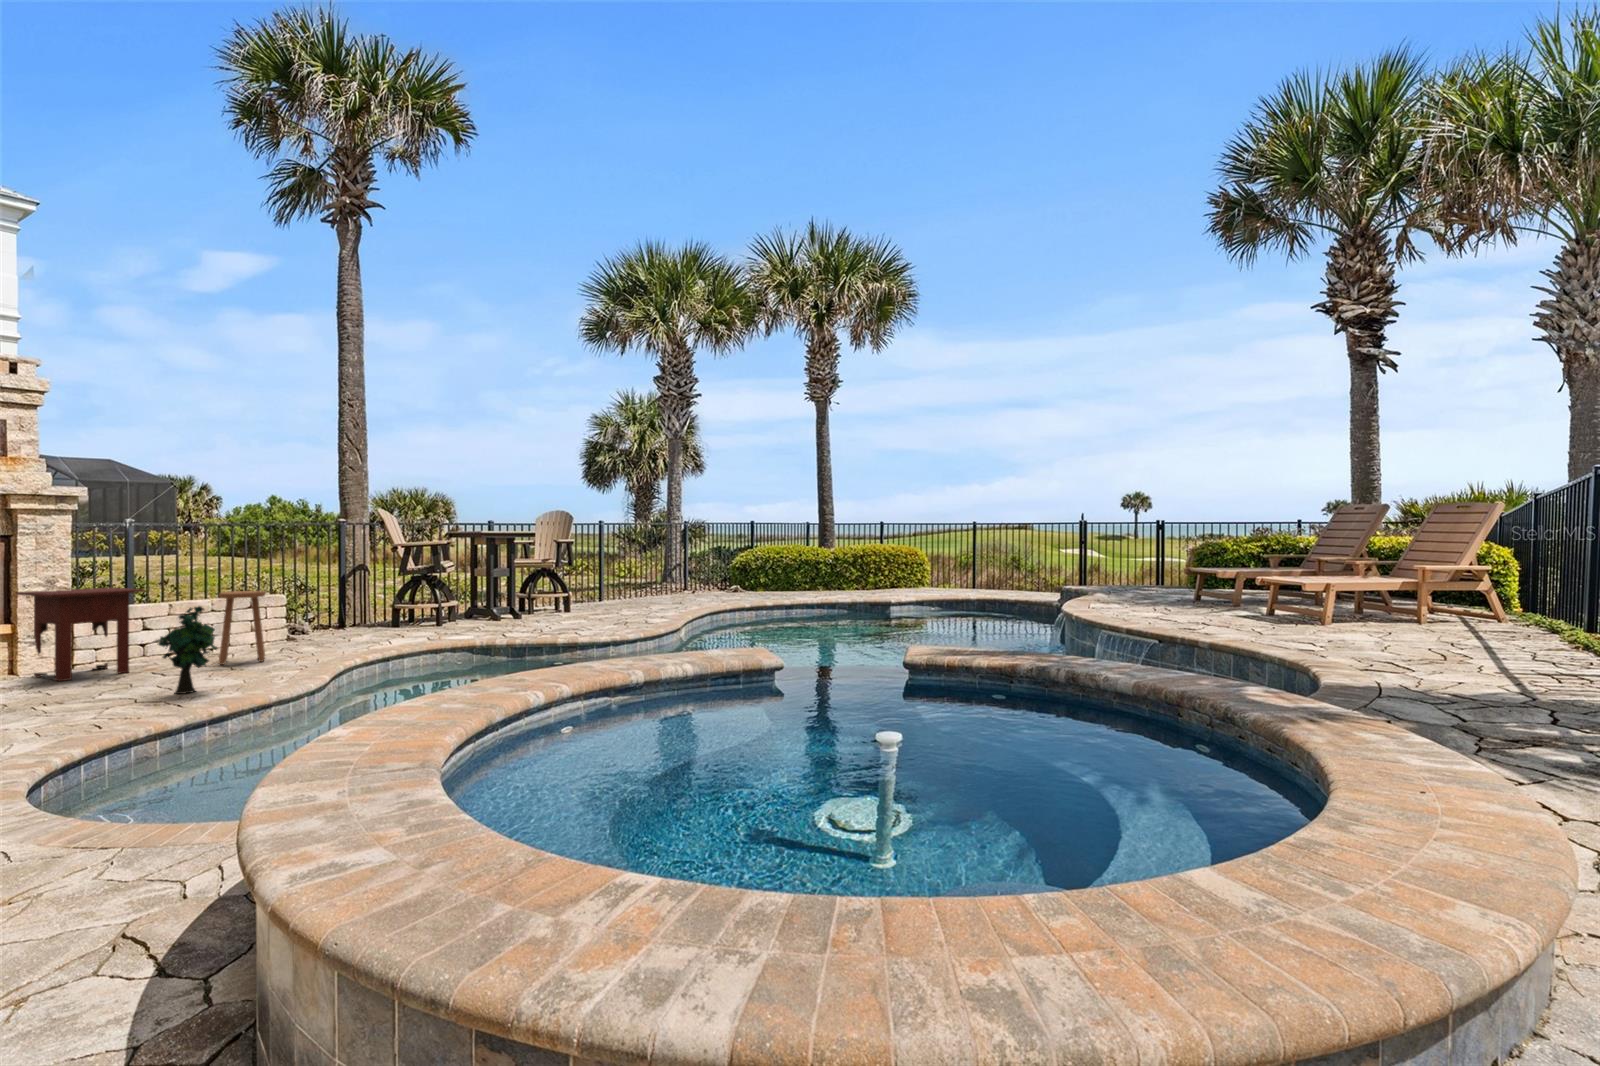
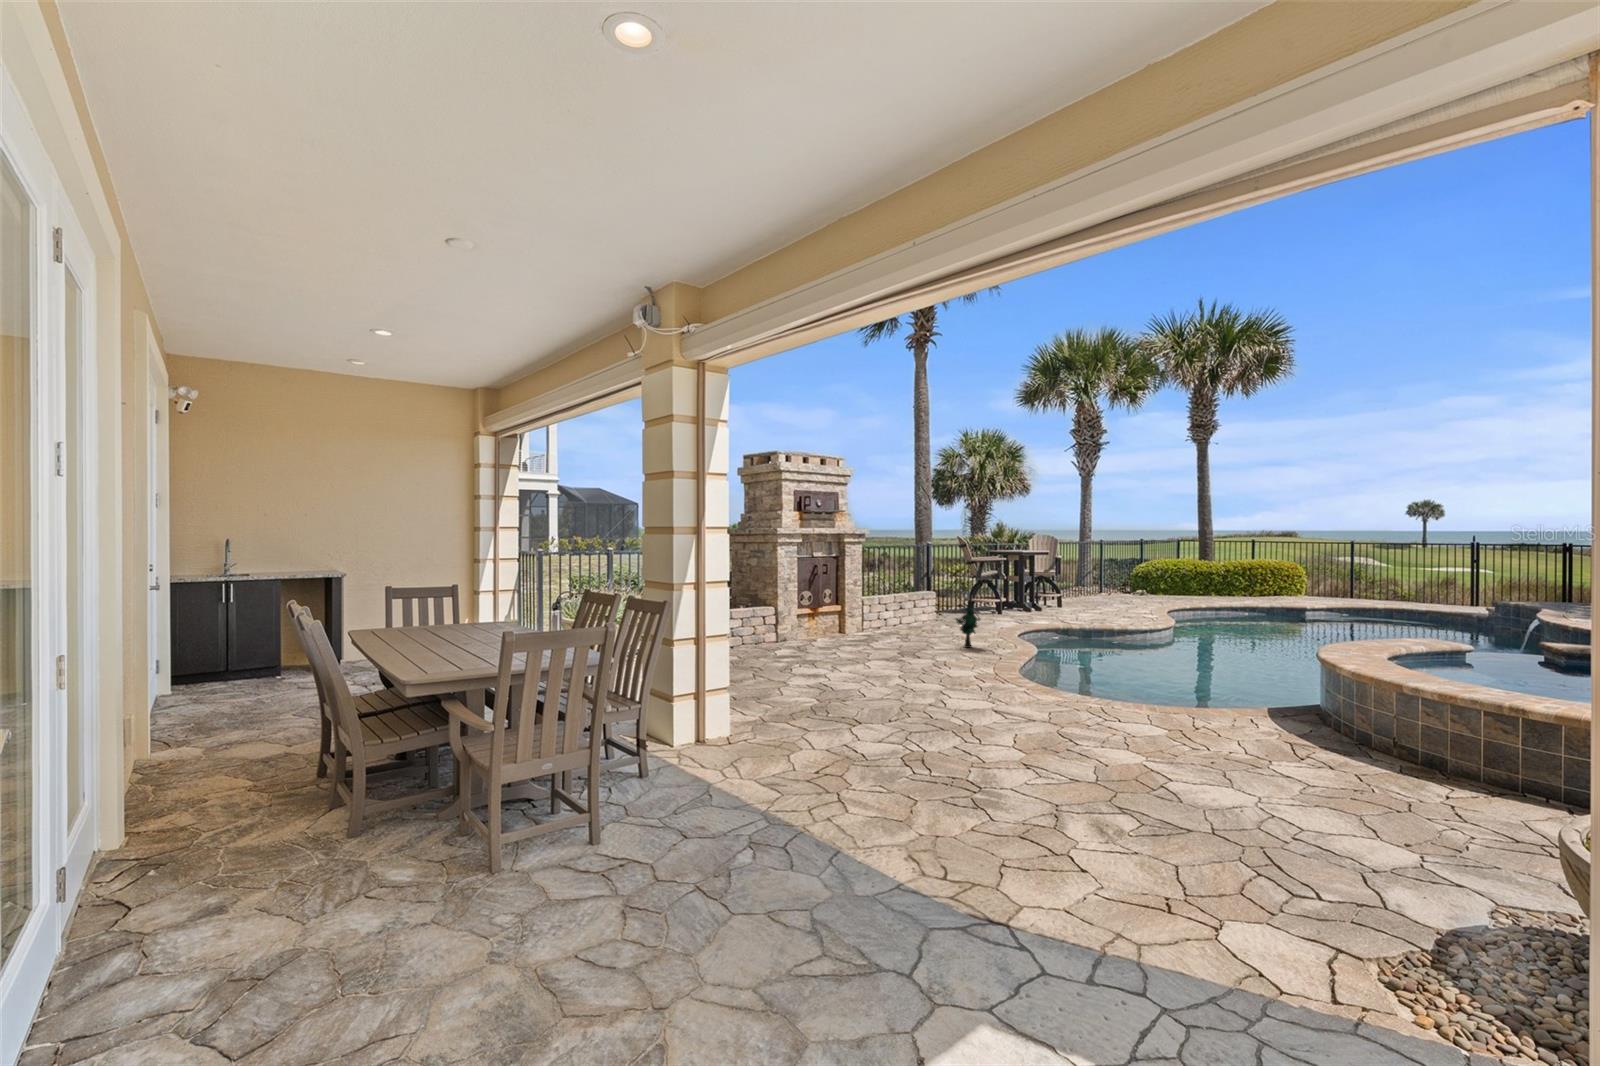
side table: present [17,588,145,681] -> none [851,590,905,639]
stool: present [219,591,265,665] -> none [925,593,952,634]

